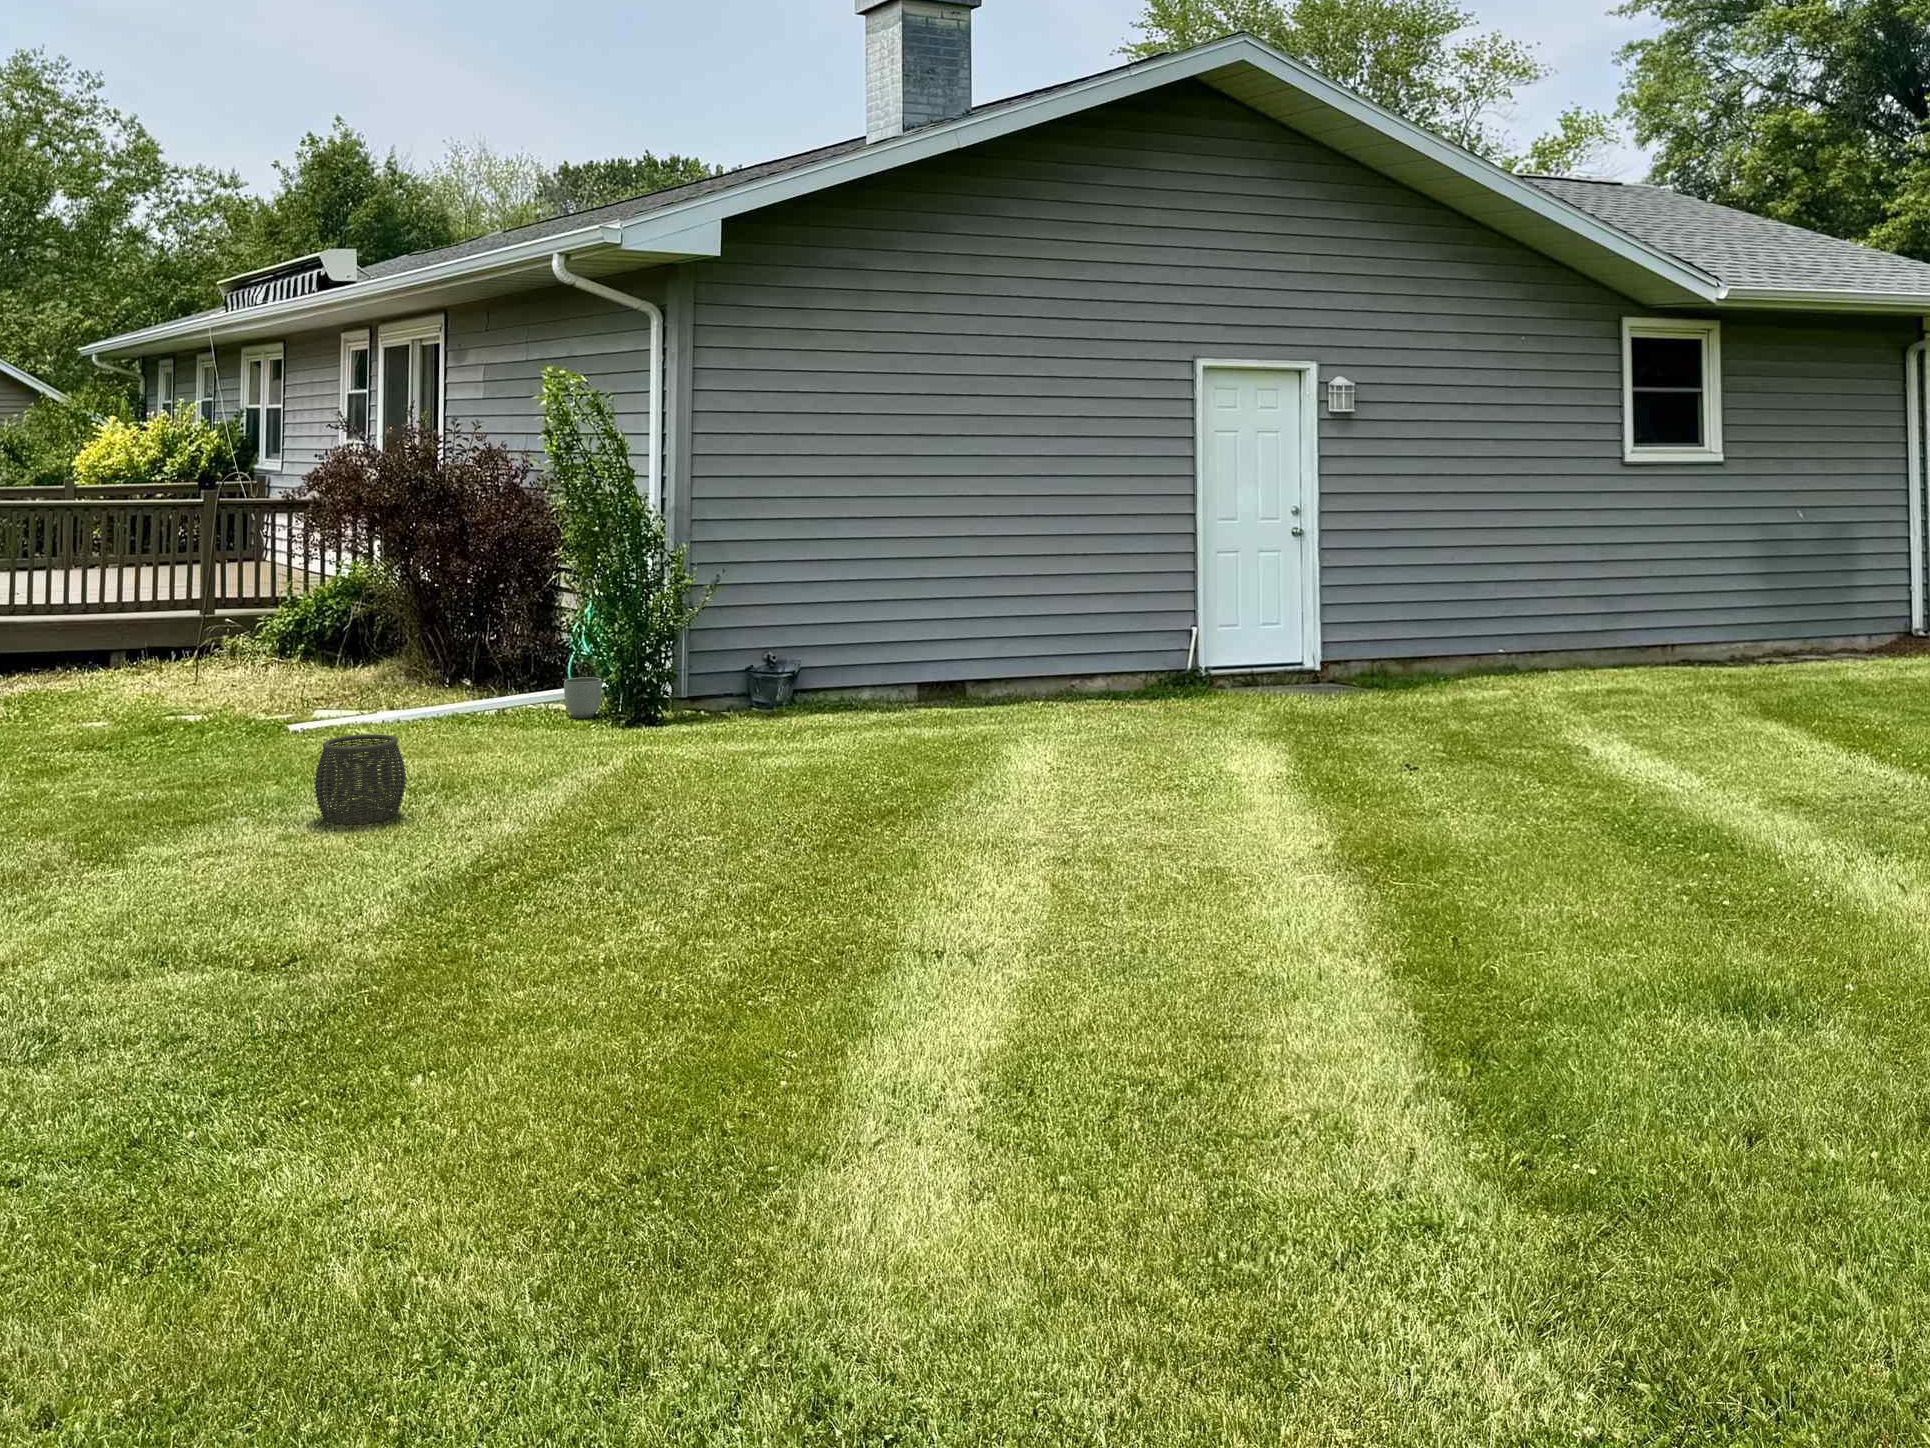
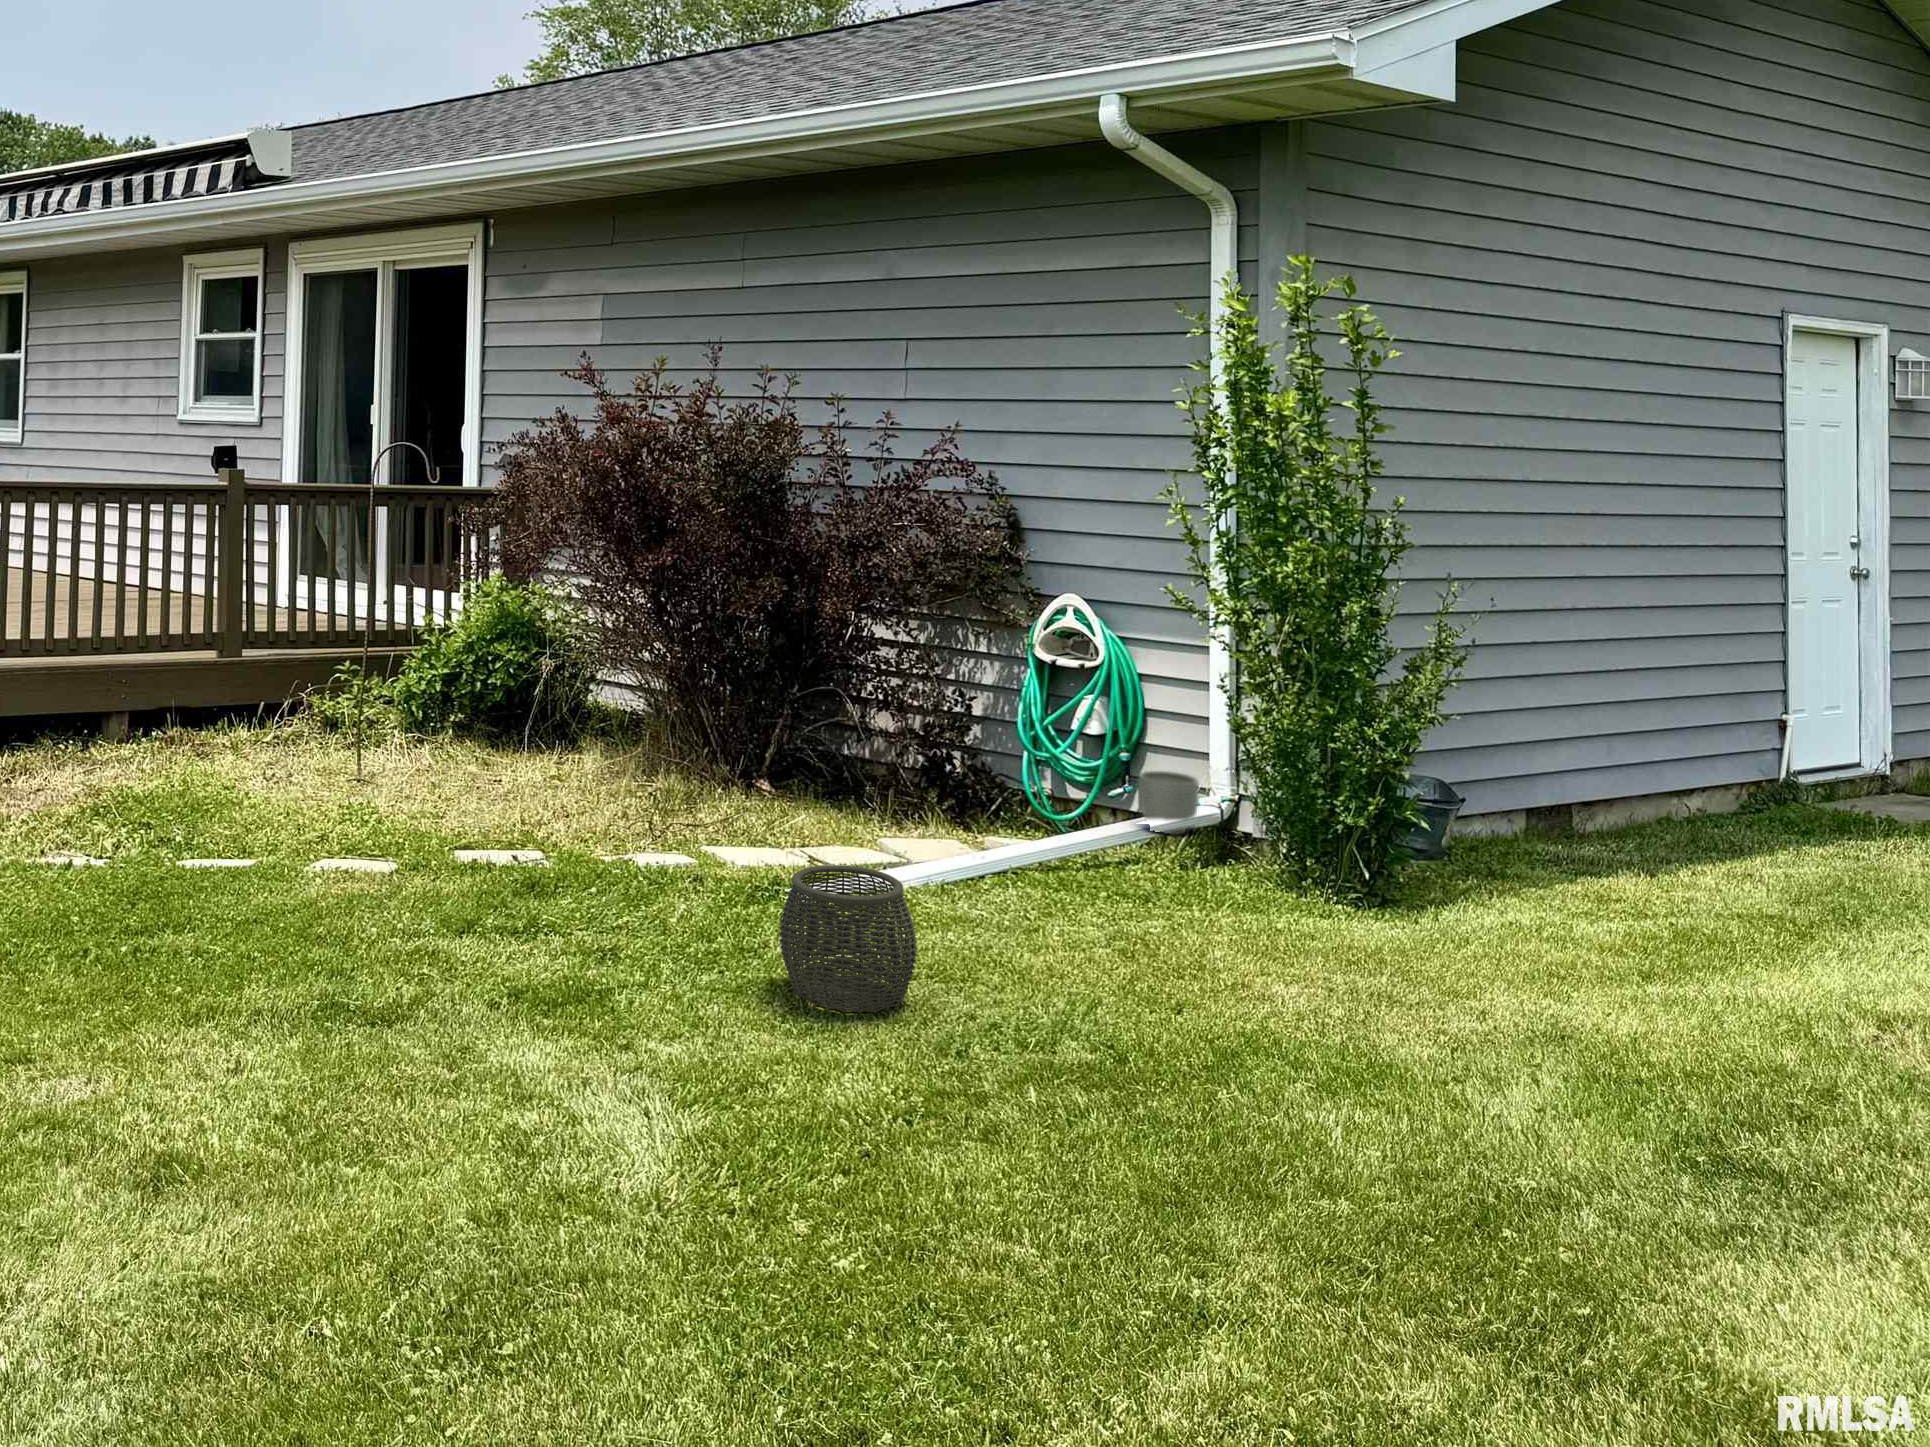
woven basket: present [314,734,407,825] -> present [779,865,917,1014]

